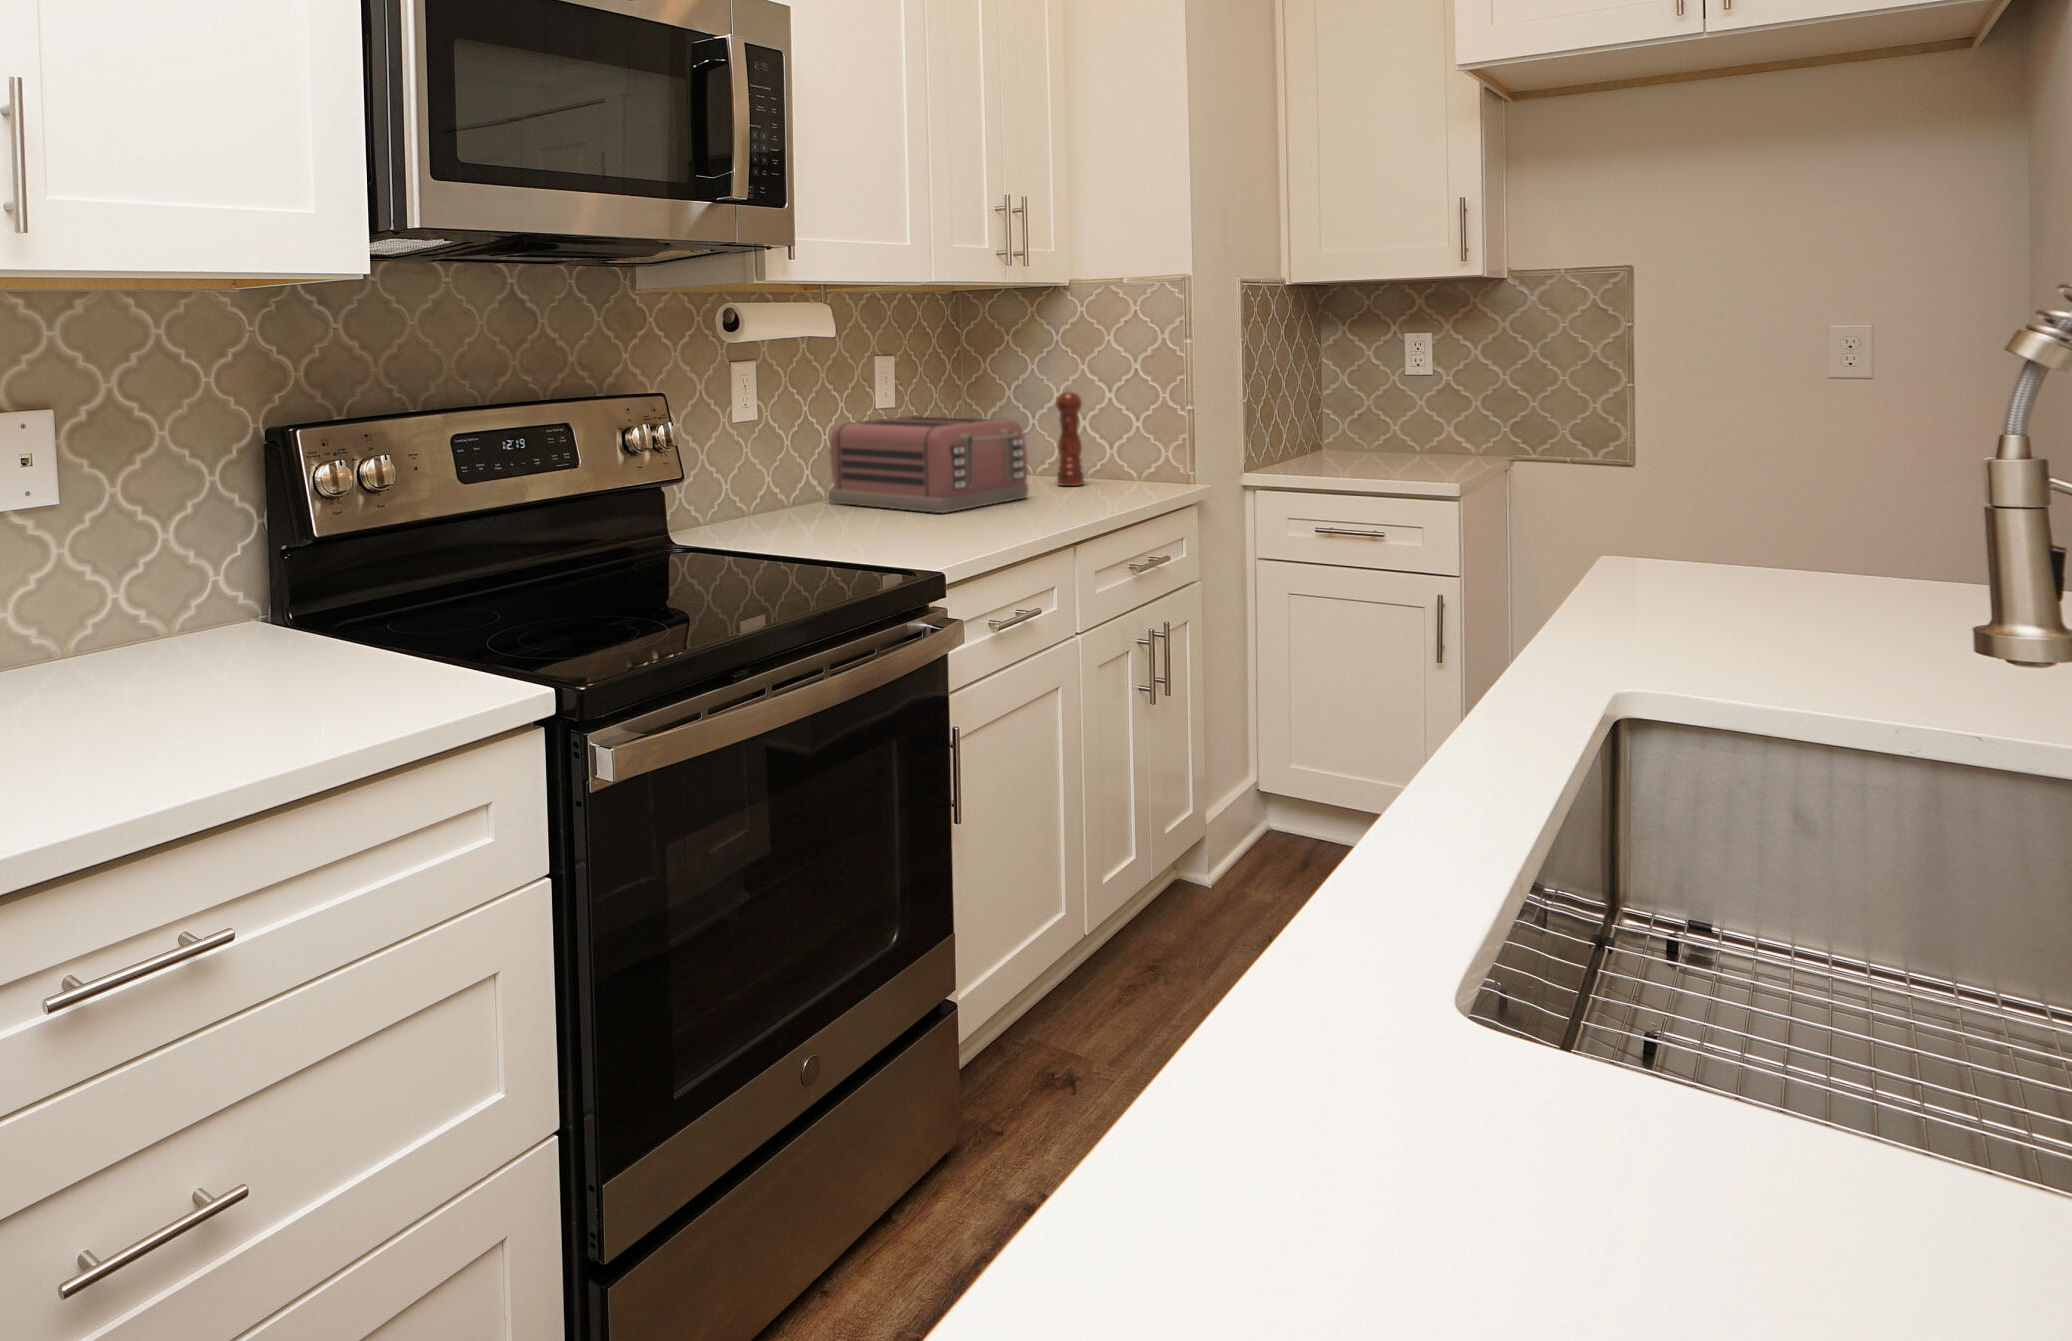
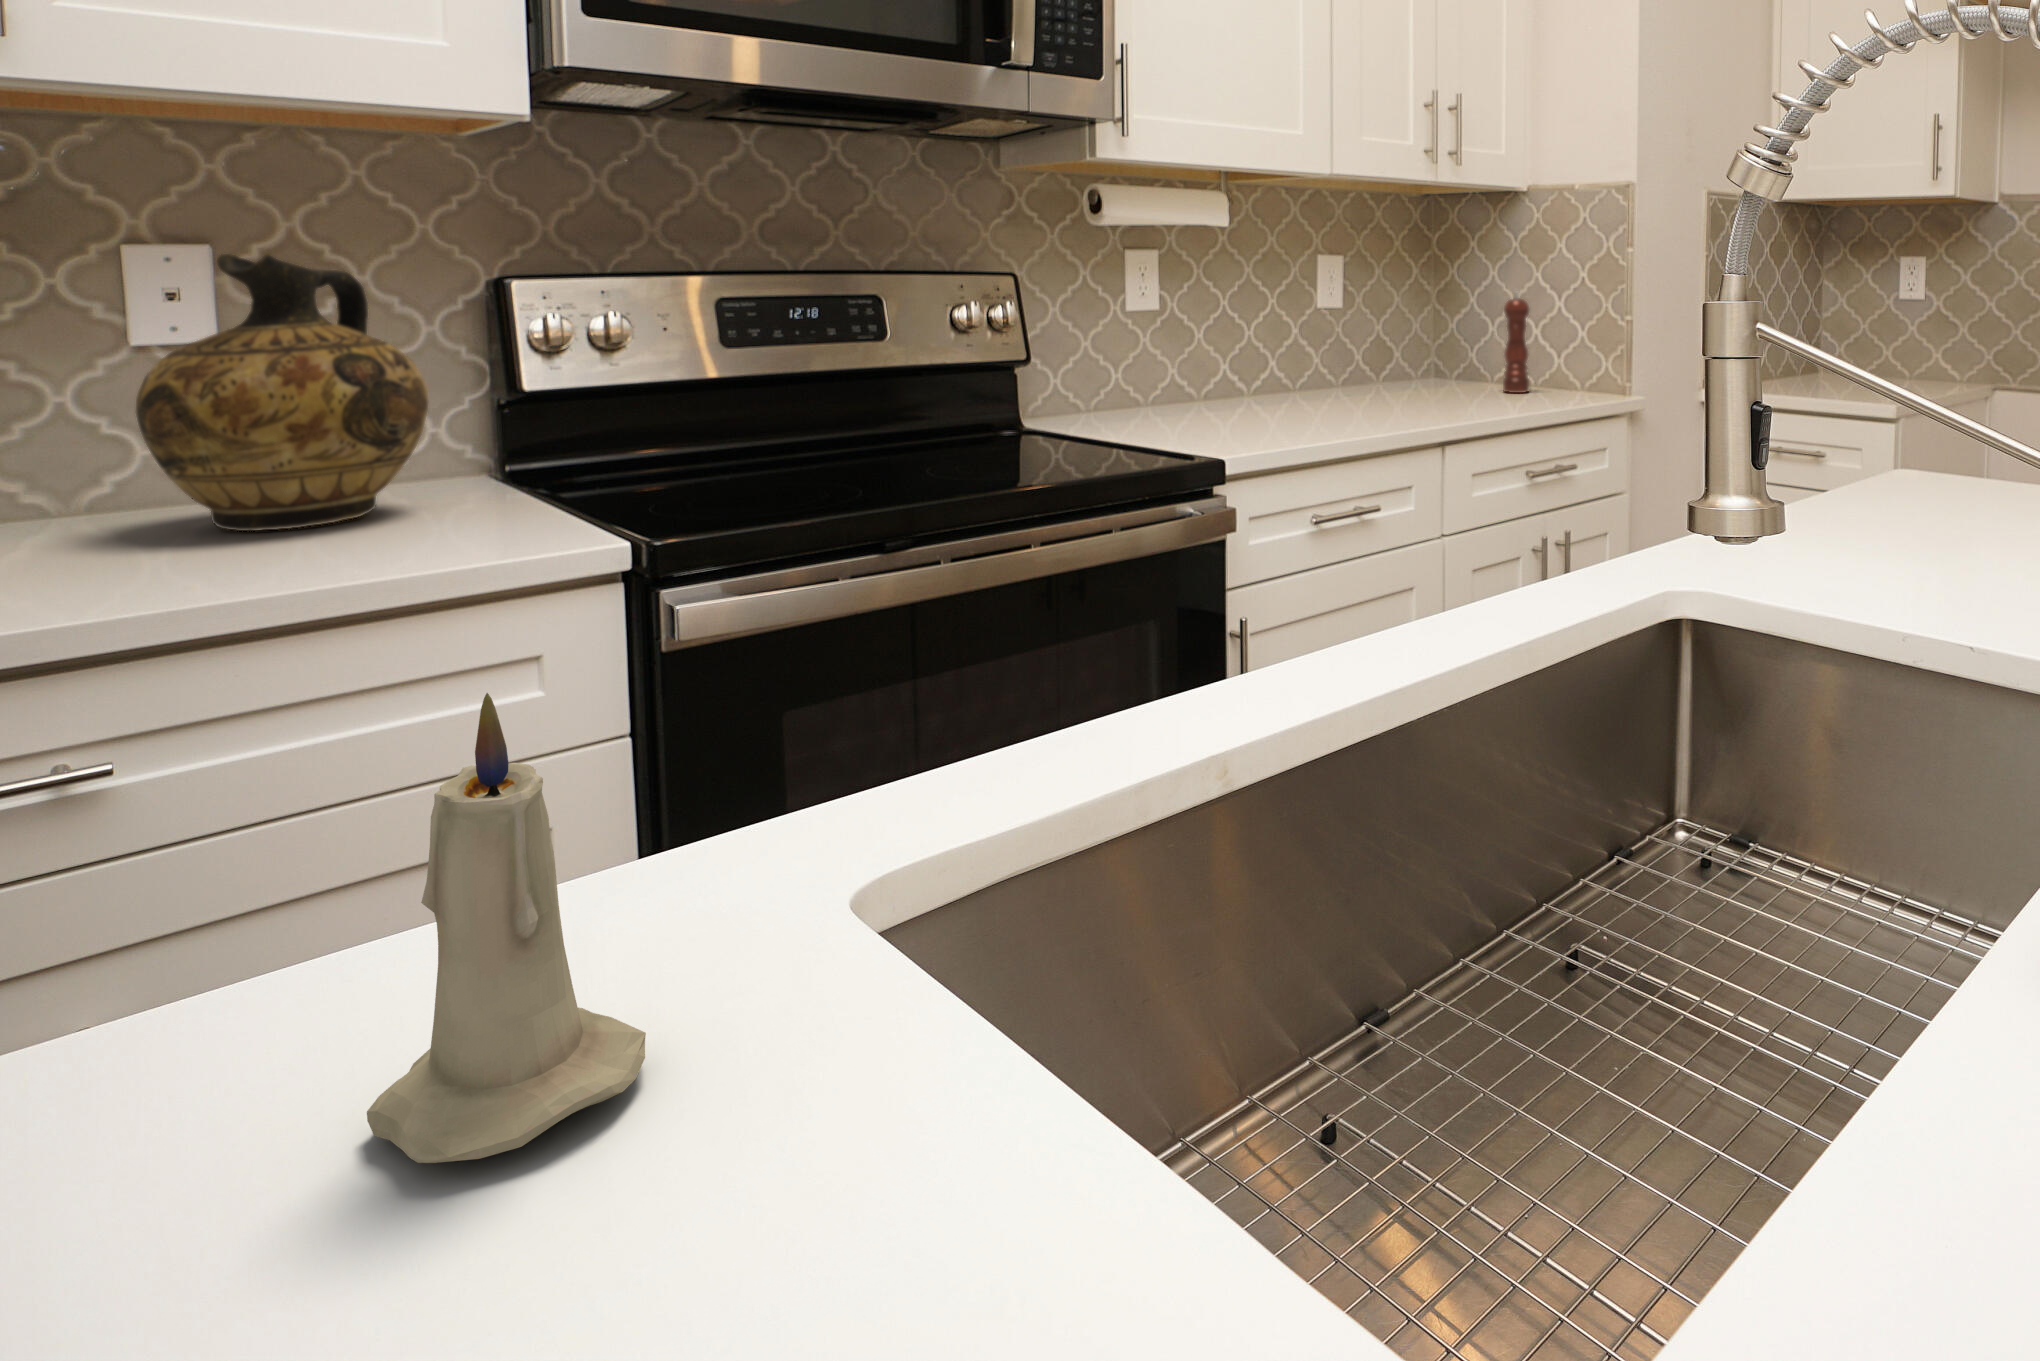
toaster: present [828,415,1029,513] -> none [1252,316,1453,411]
ceramic jug: none [59,421,286,687] -> present [136,254,428,531]
candle: none [1359,836,1586,1210] -> present [367,693,646,1163]

